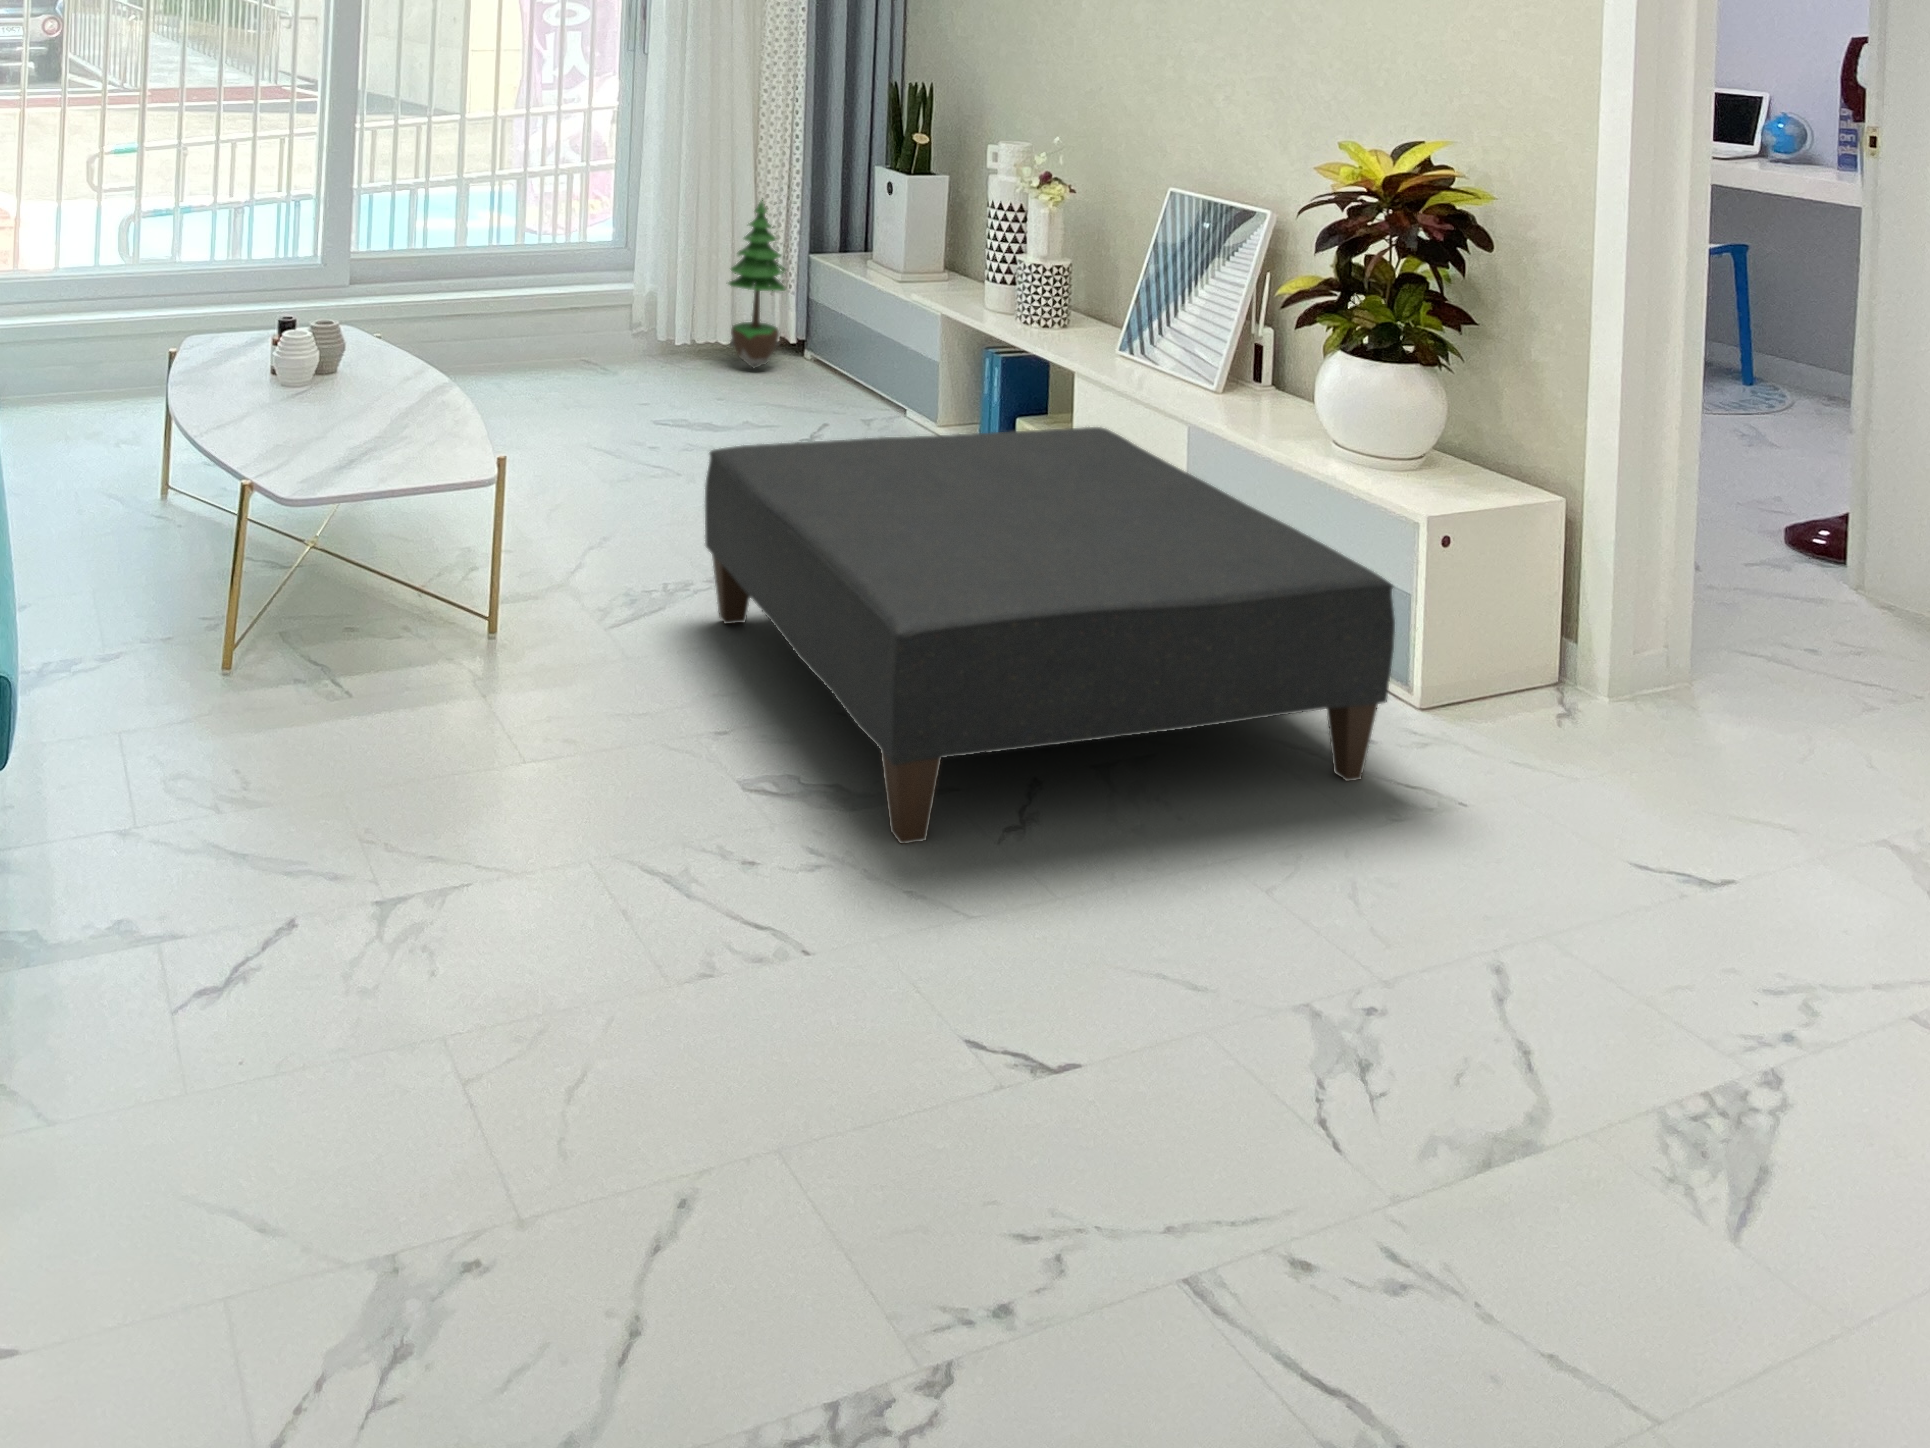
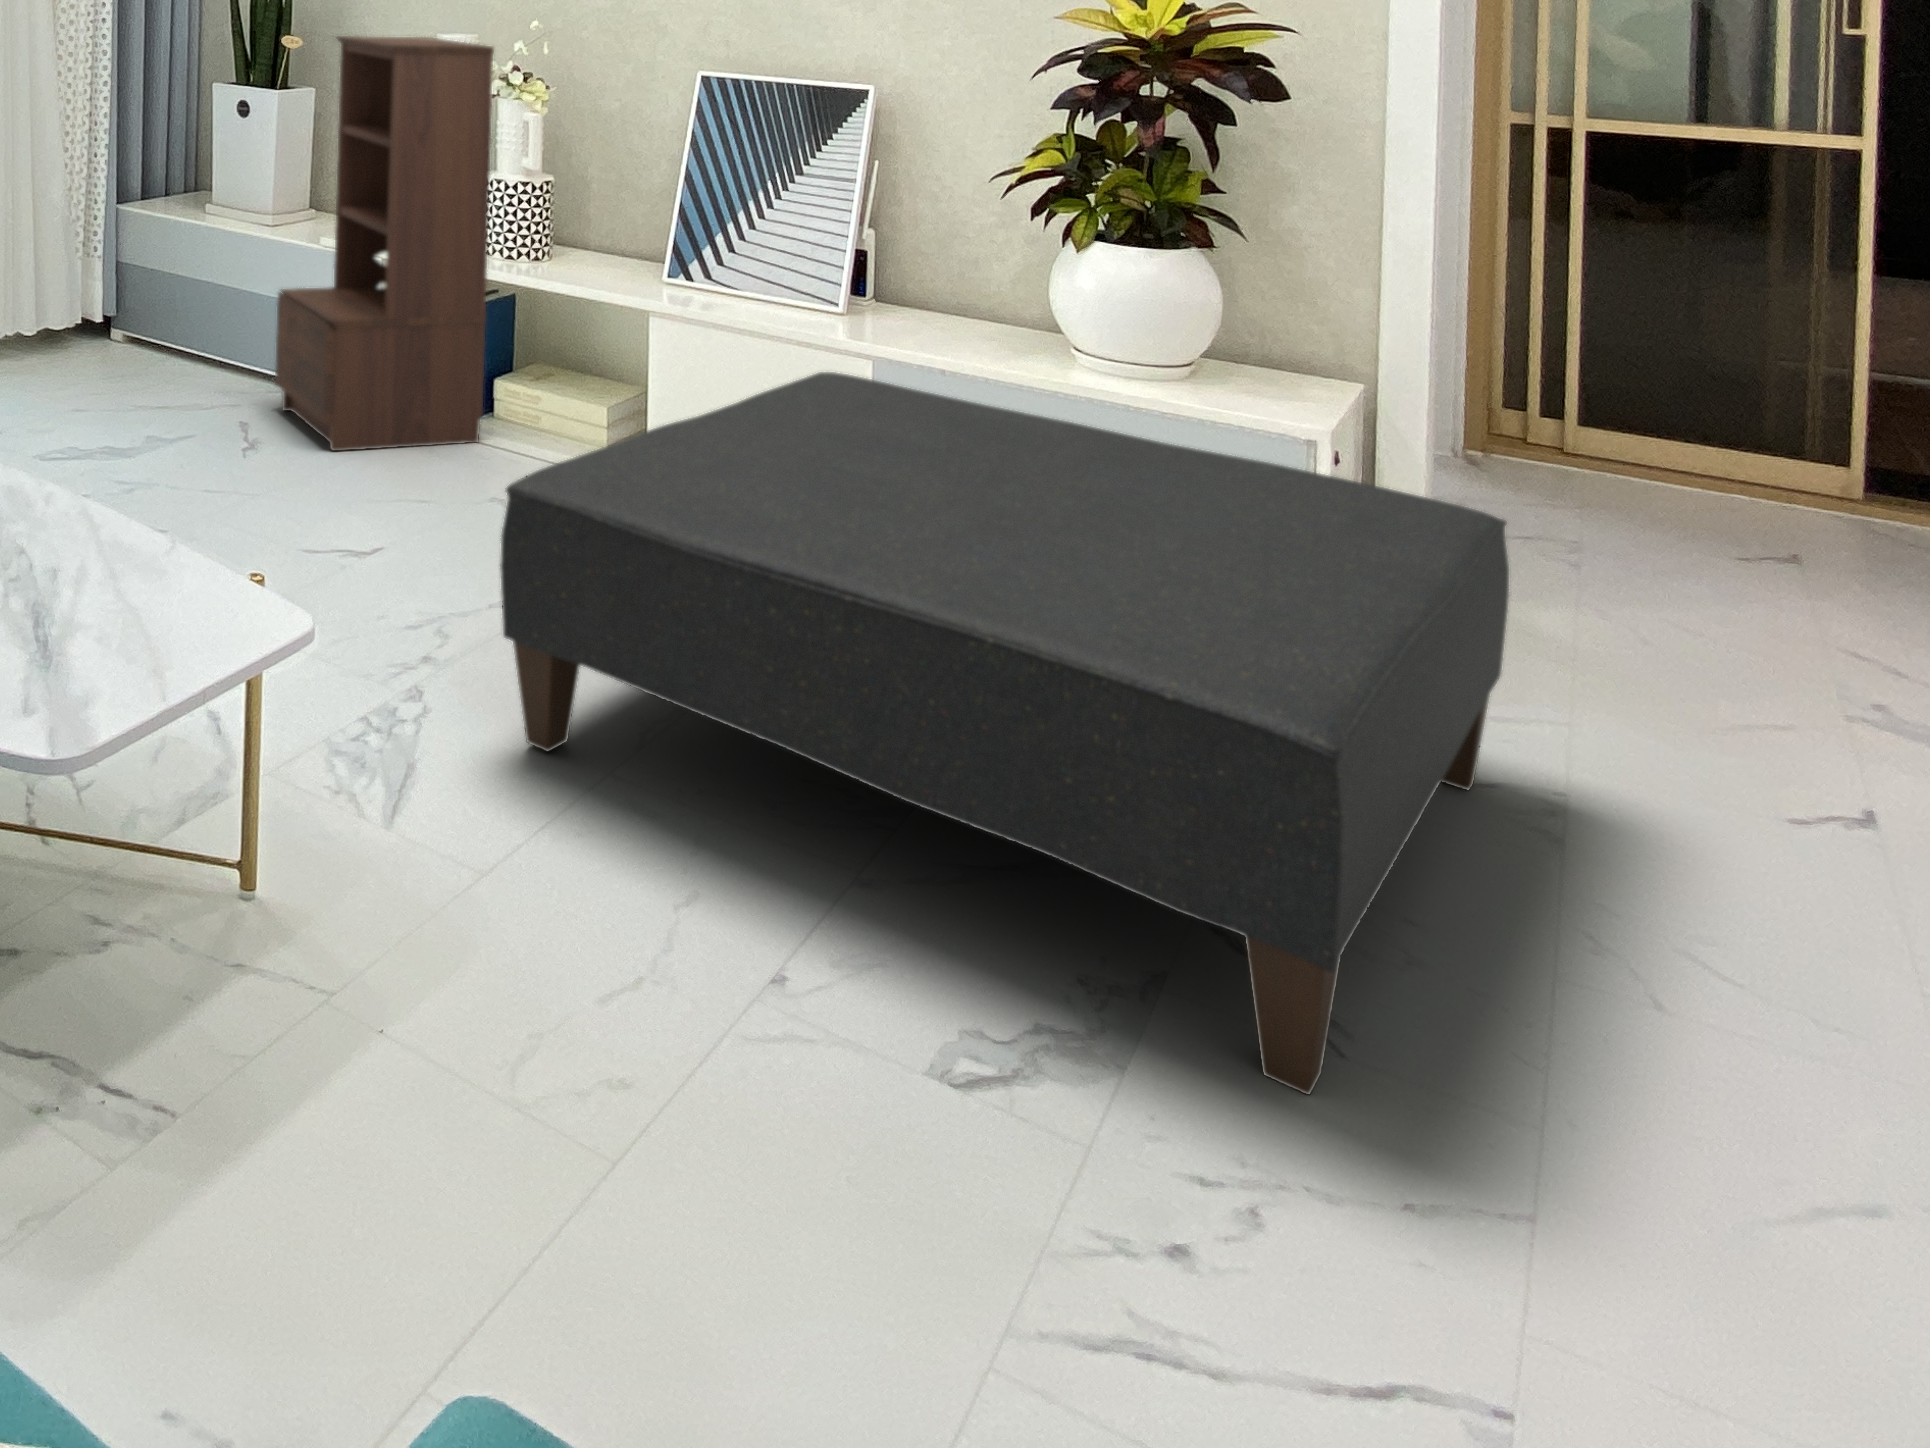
bookshelf: none [854,136,1001,464] -> present [275,36,494,451]
potted tree: present [728,198,785,368] -> none [30,137,110,364]

